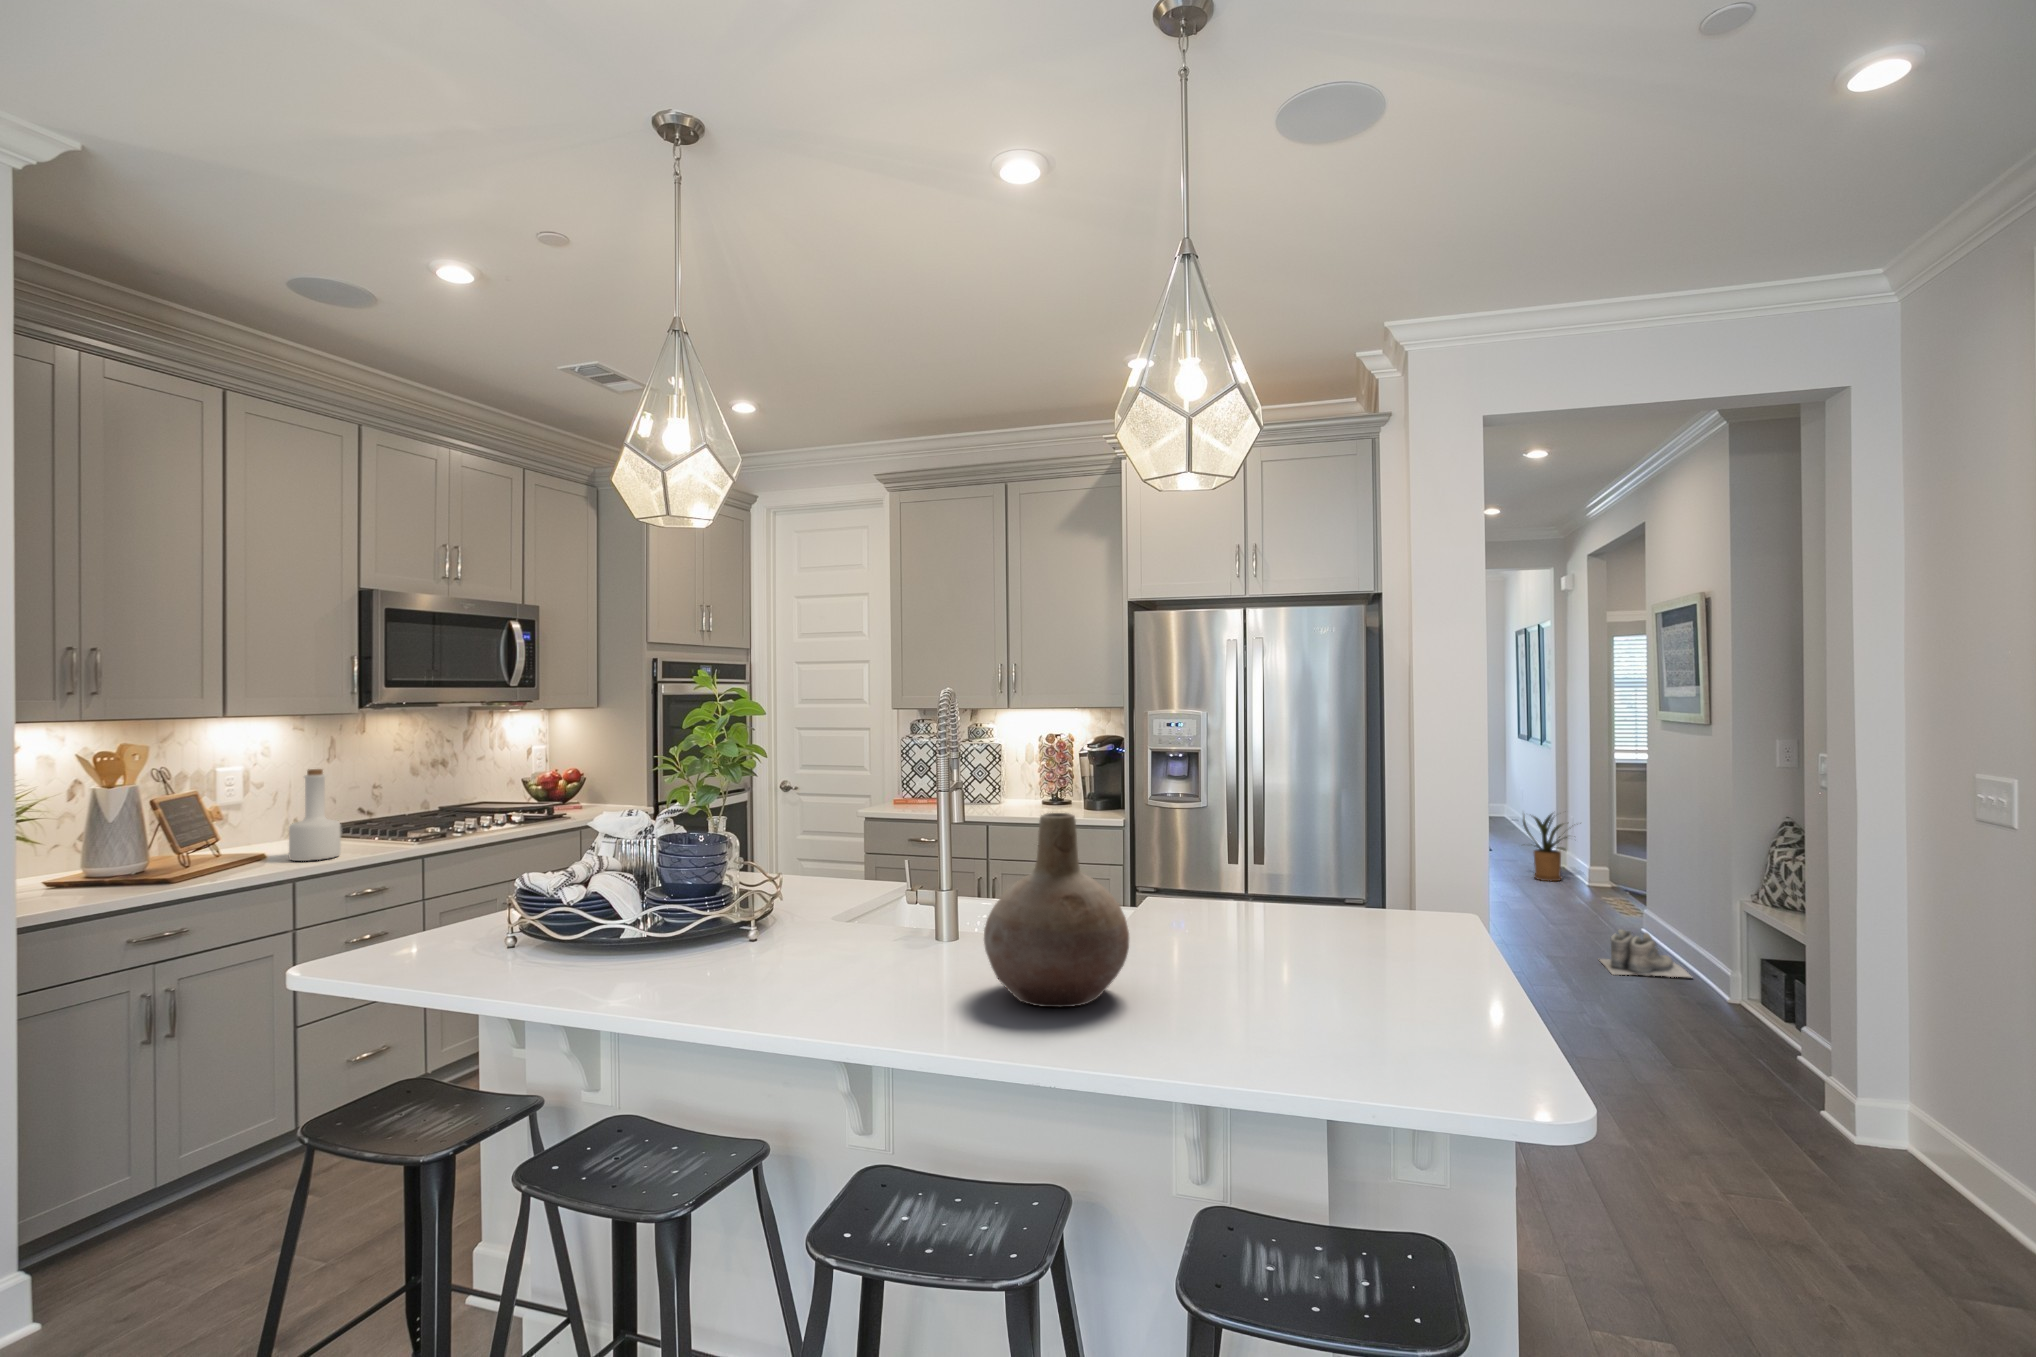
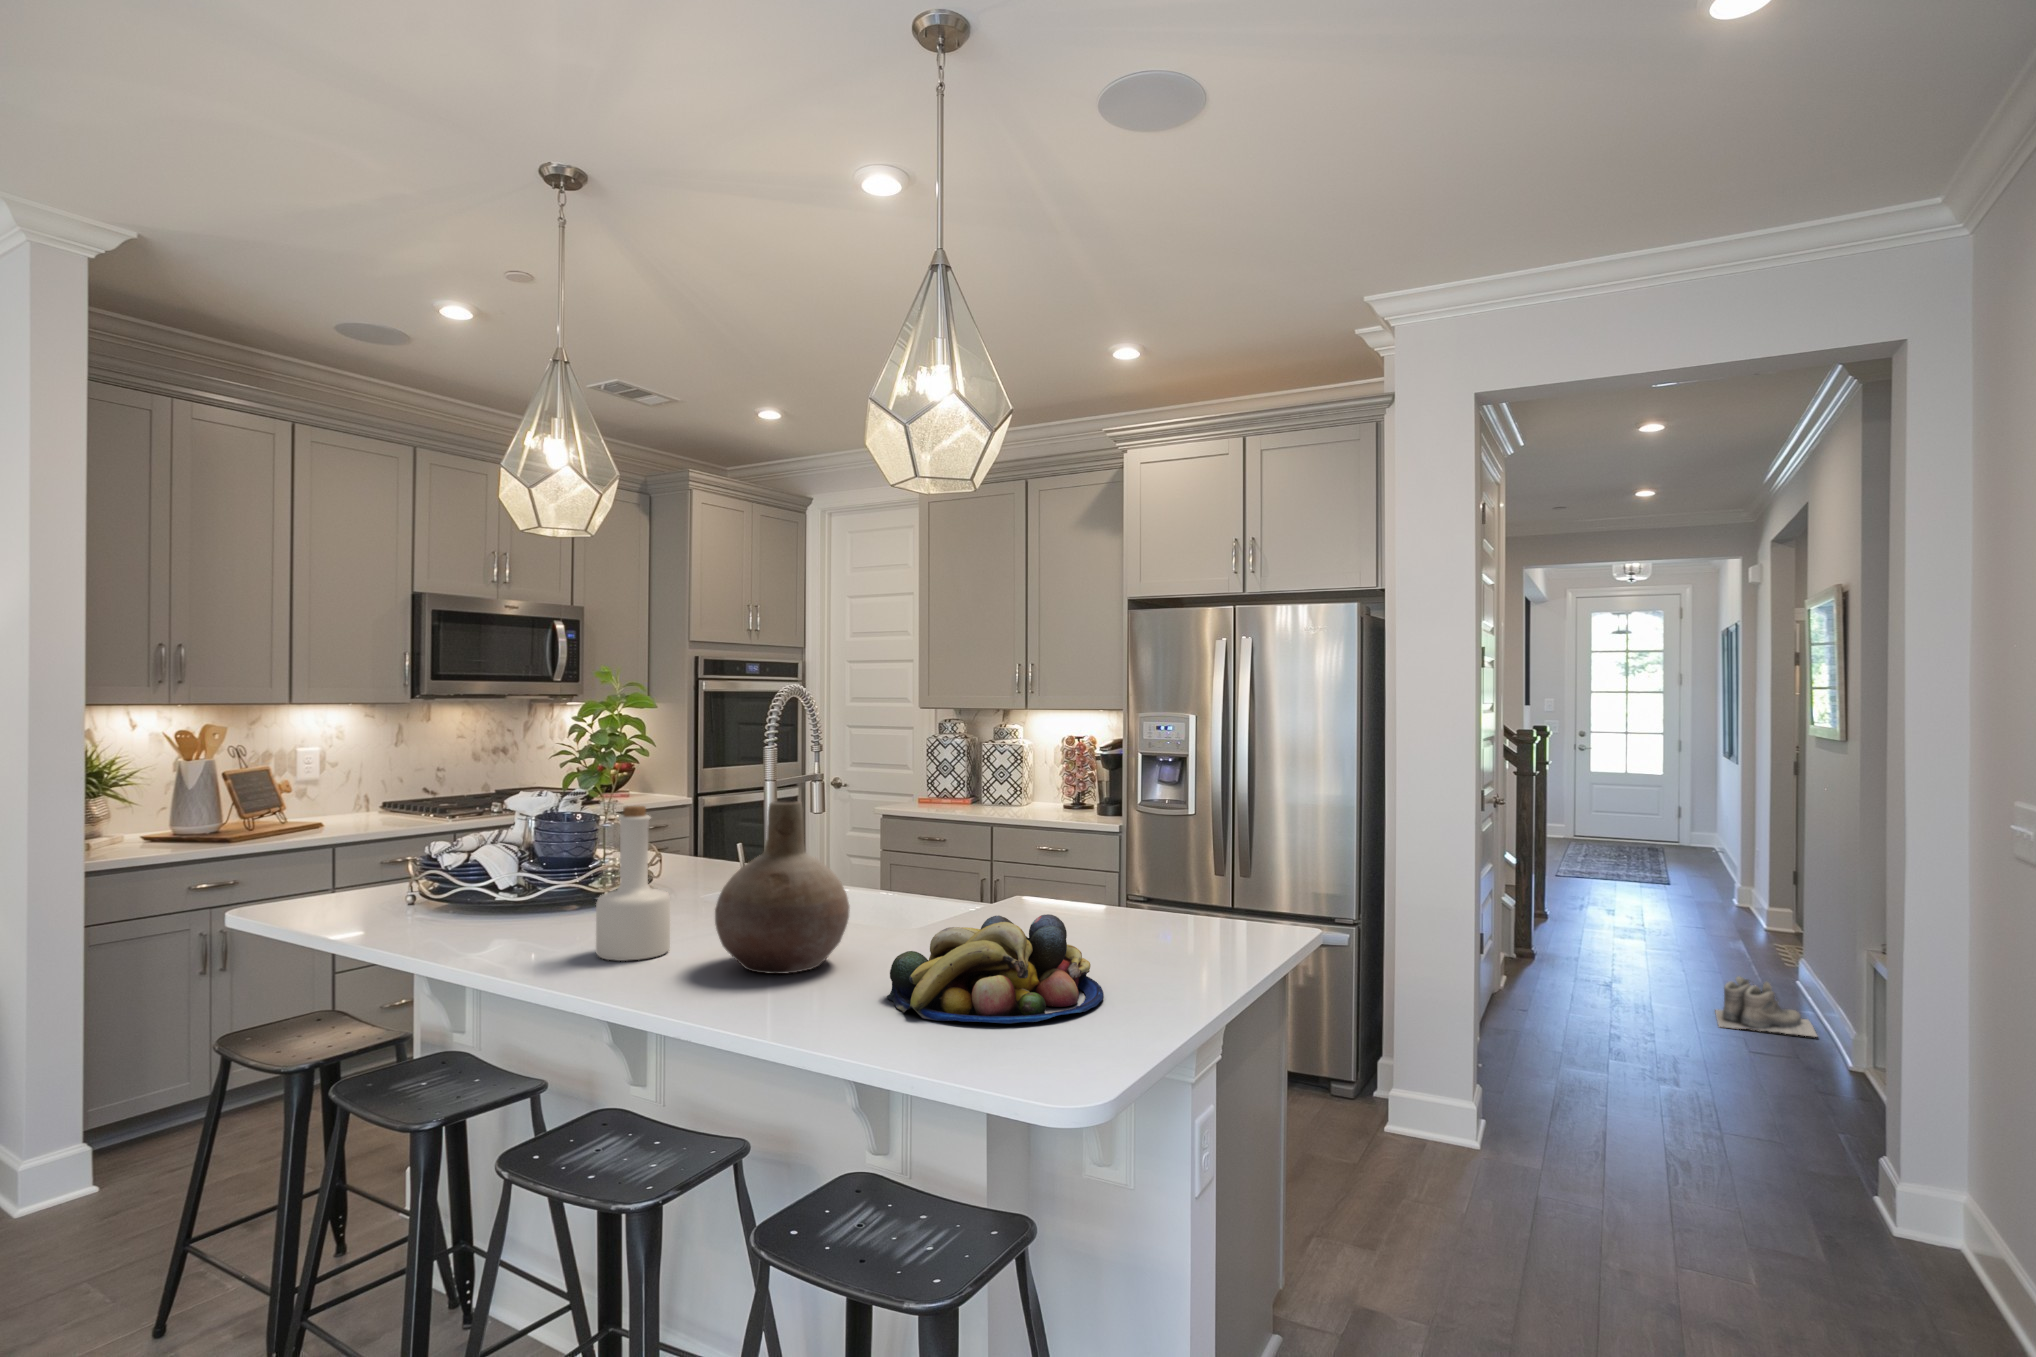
bottle: present [289,769,341,861] -> present [596,806,670,961]
house plant: present [1523,814,1567,881] -> none [1691,839,1768,923]
fruit bowl: none [1224,924,1460,1051] -> present [887,914,1104,1023]

